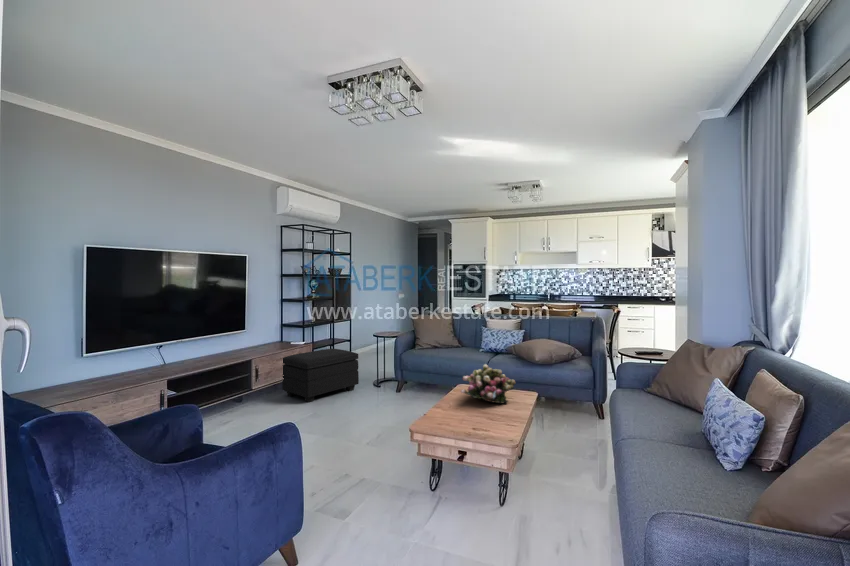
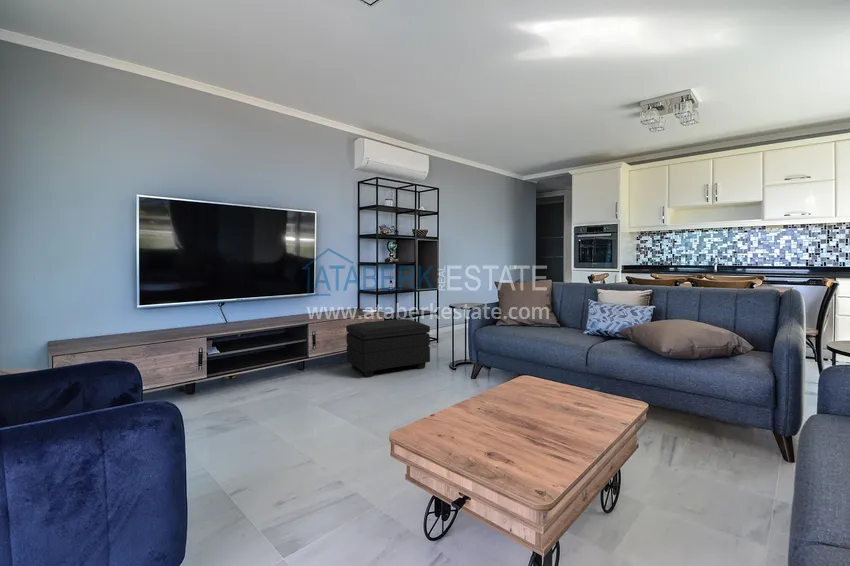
flower arrangement: present [461,365,516,403] -> none [504,348,599,415]

